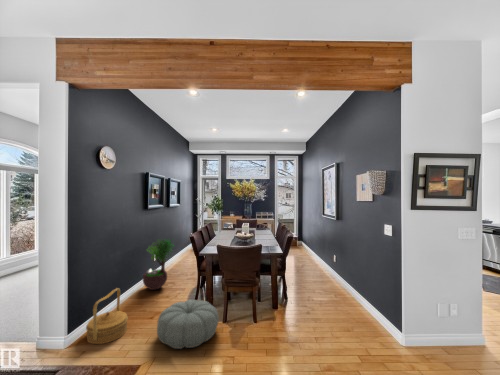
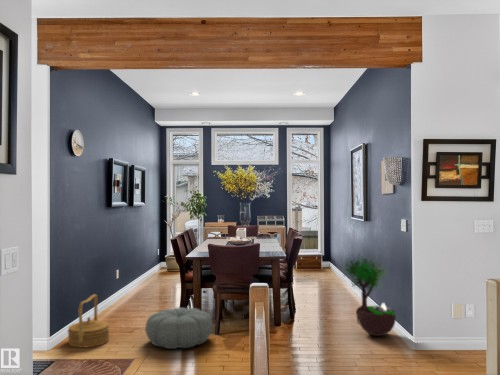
potted tree: present [143,240,172,290] -> present [343,258,396,336]

